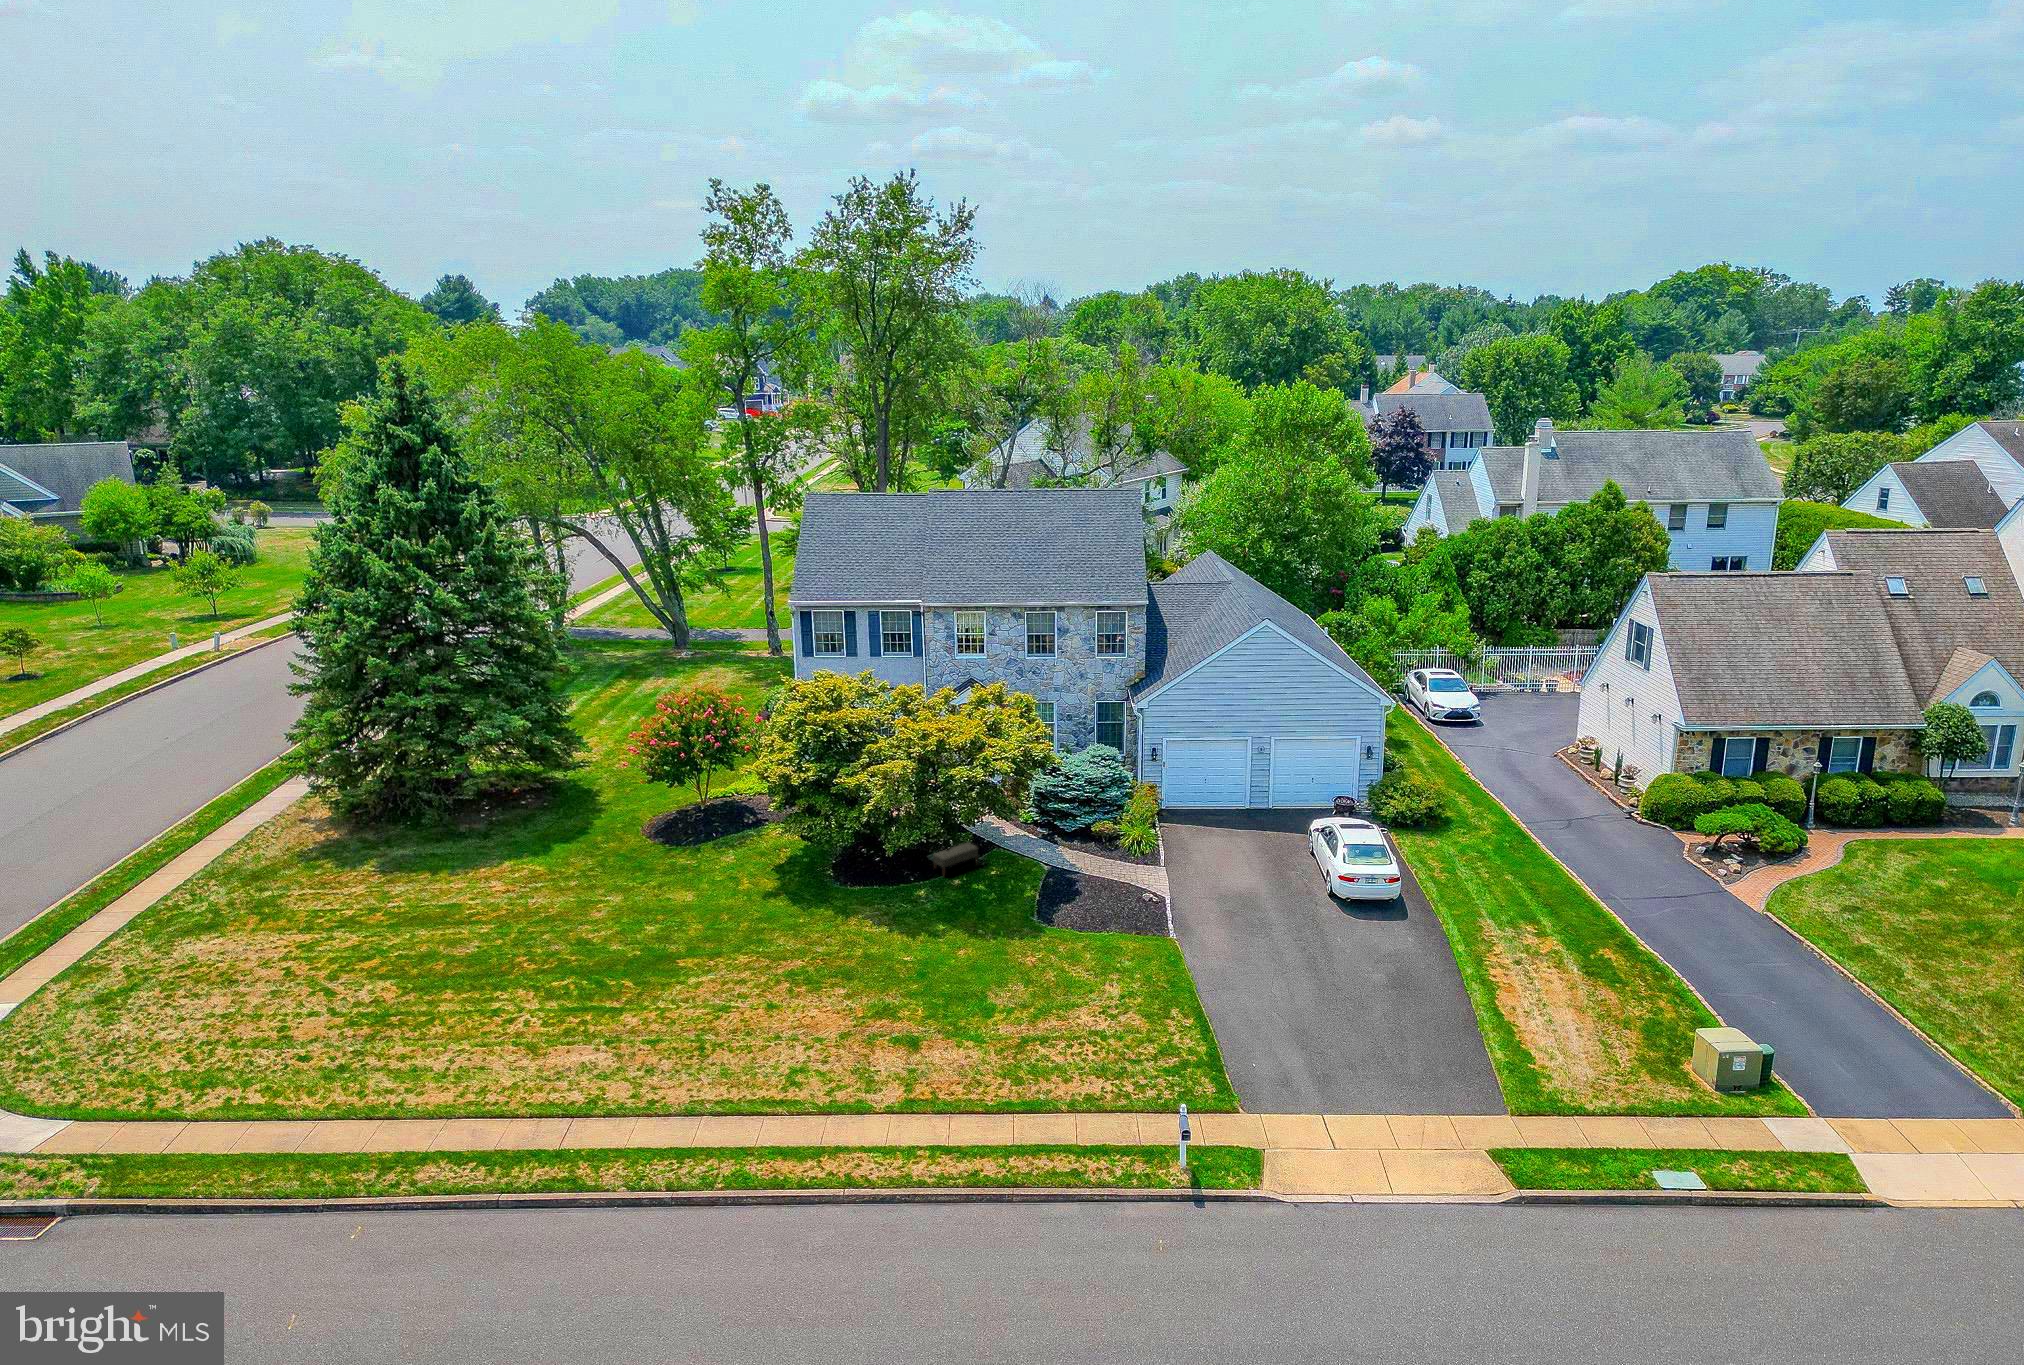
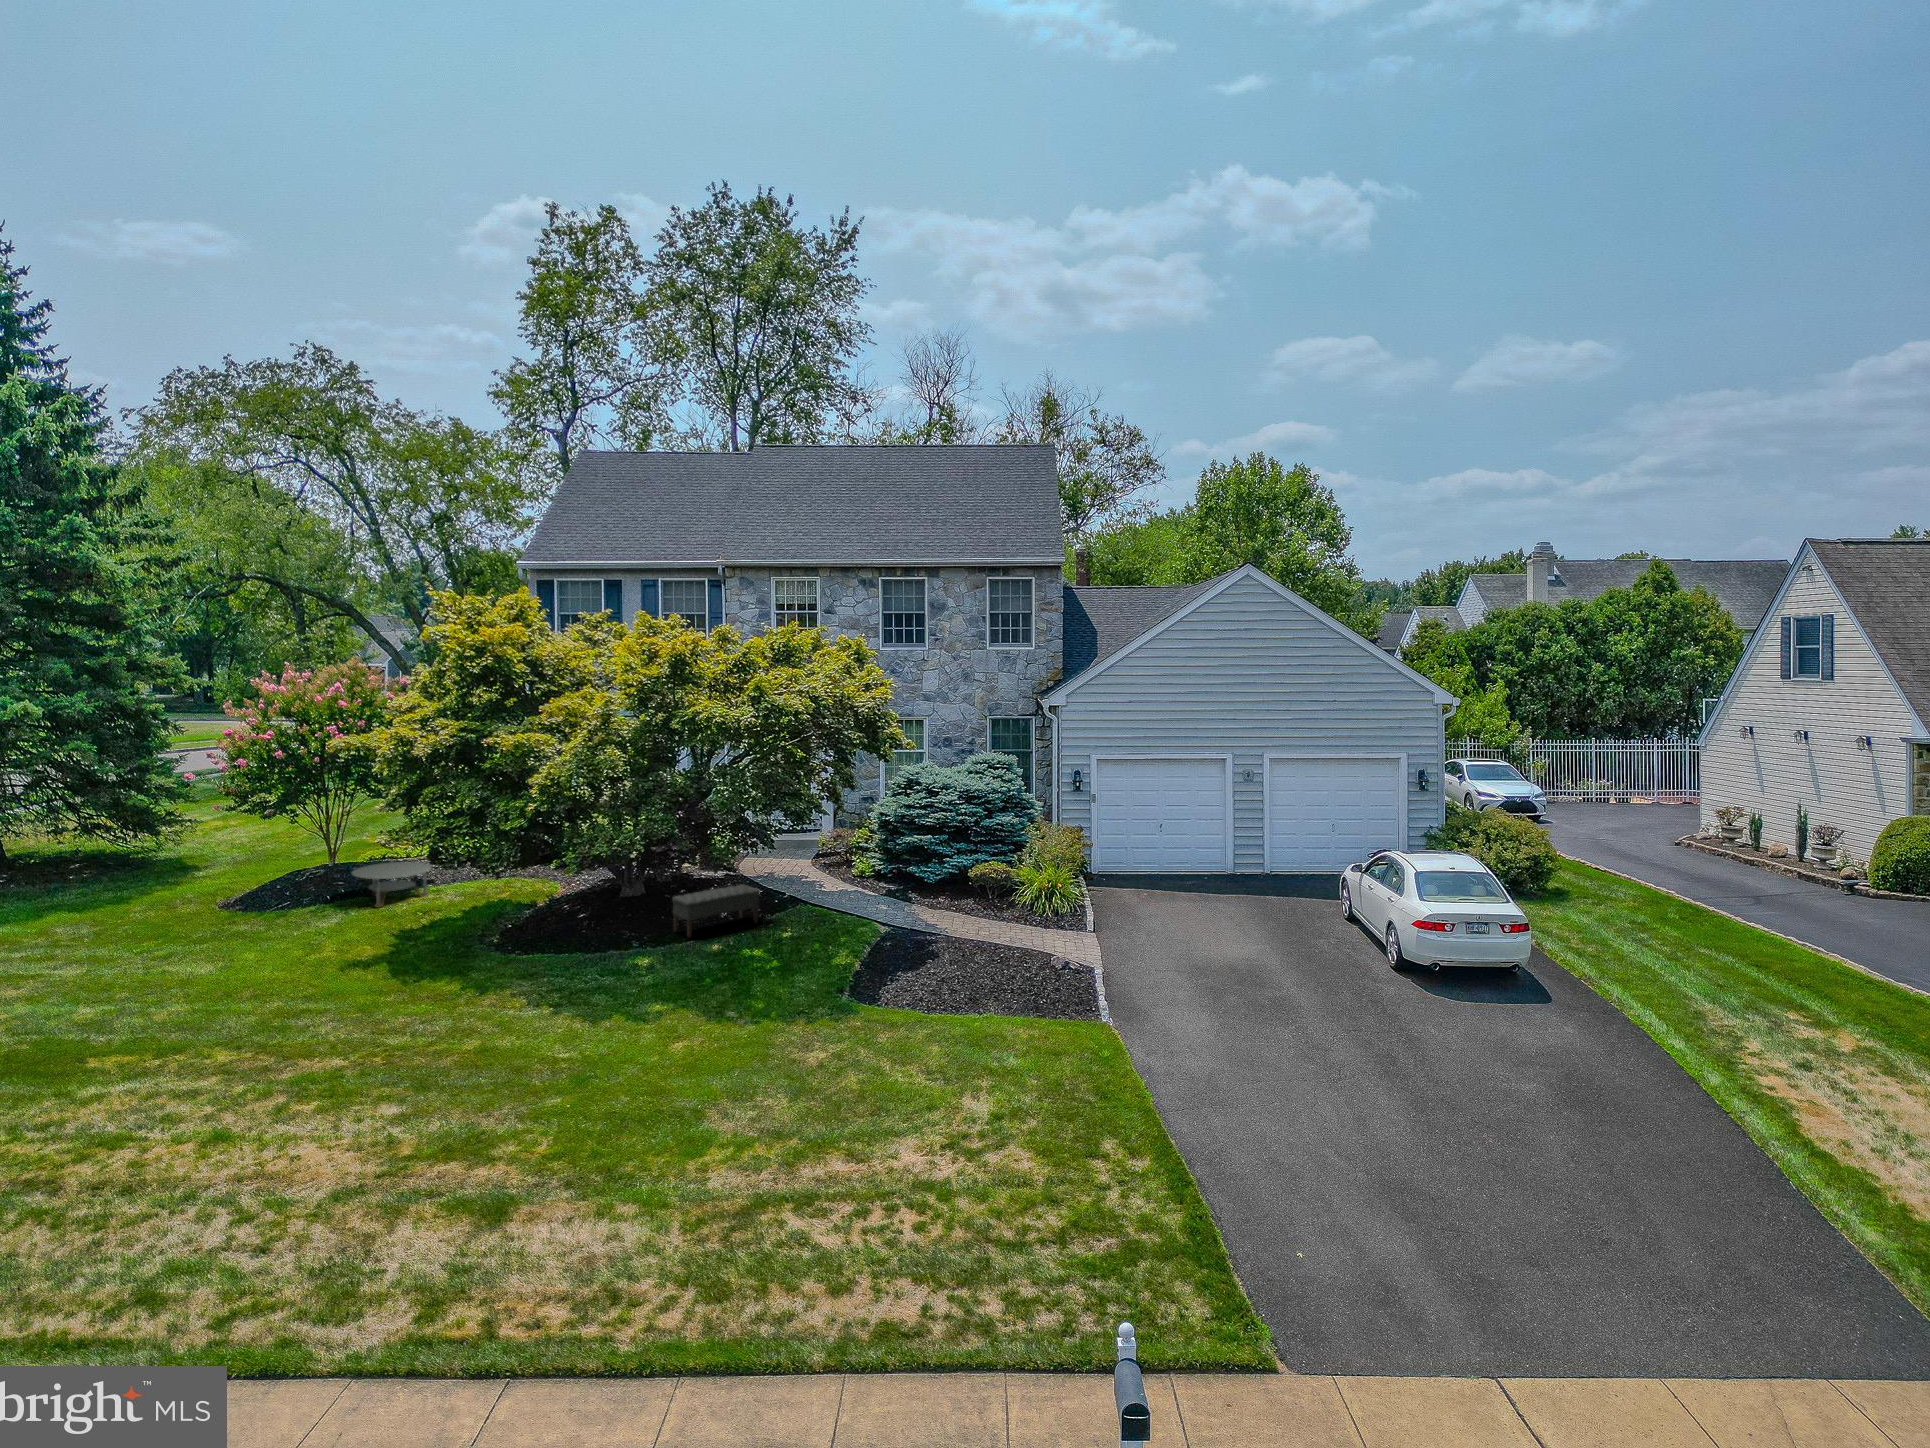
round table: none [748,823,790,853] -> present [352,862,431,907]

